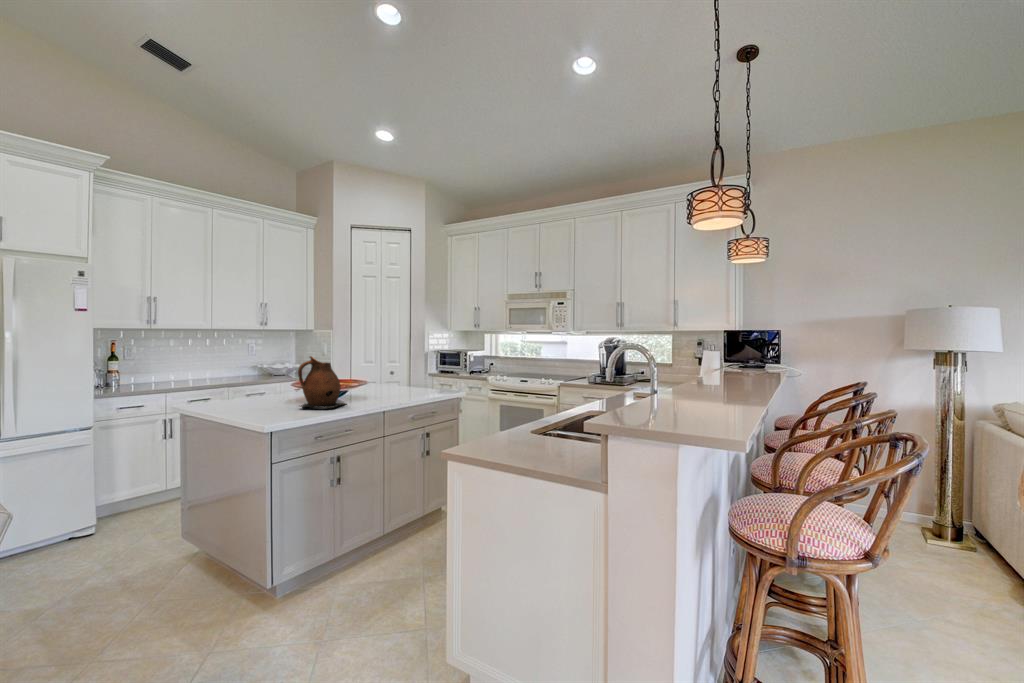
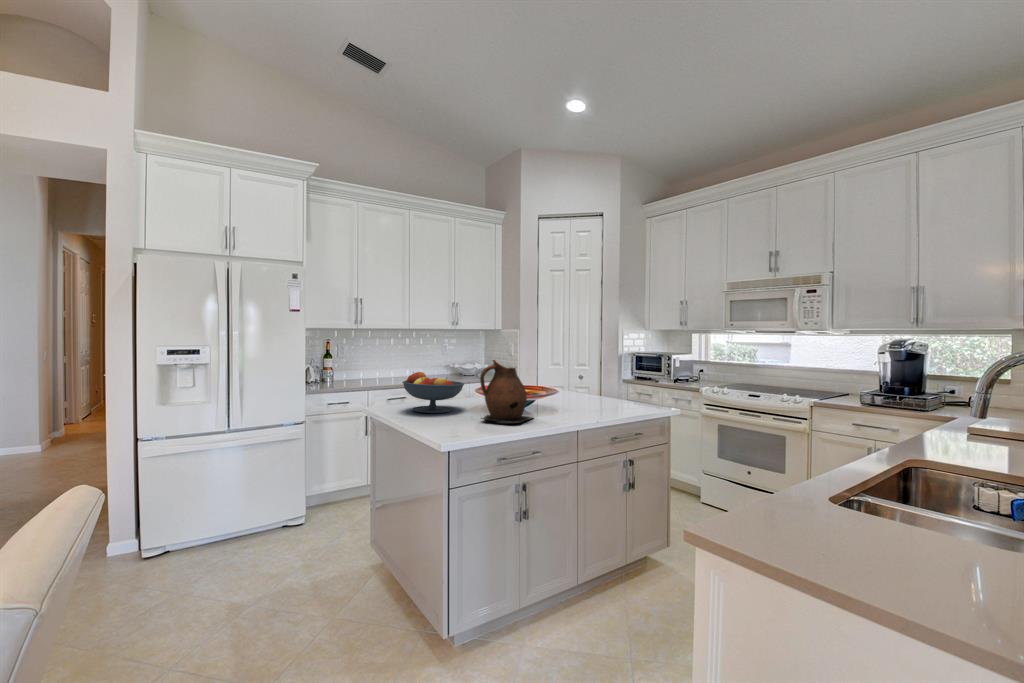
fruit bowl: none [218,369,281,405] -> present [403,372,464,413]

